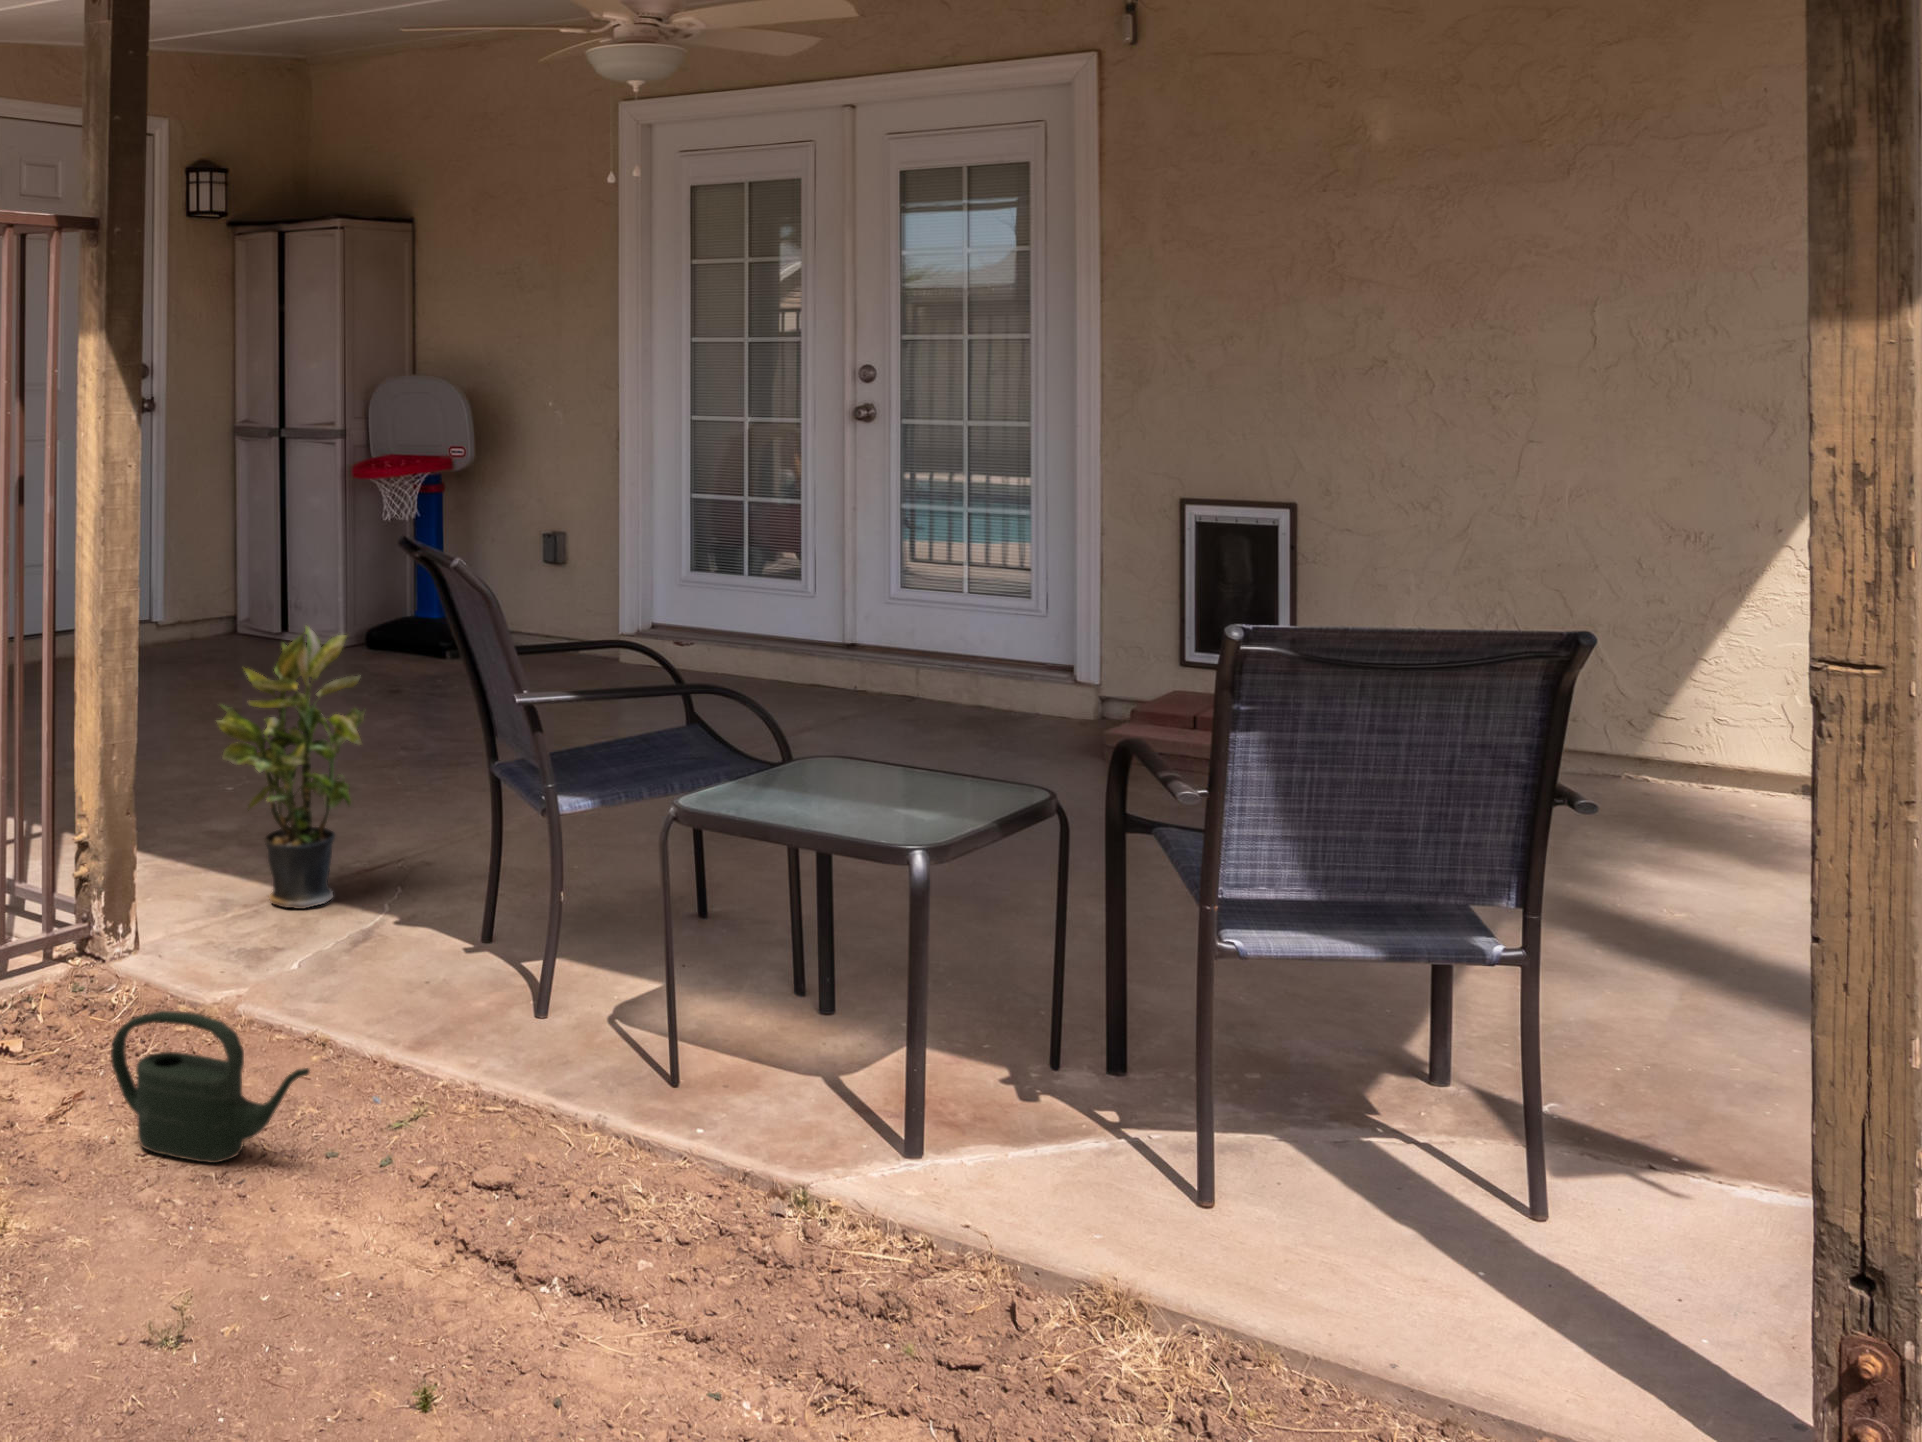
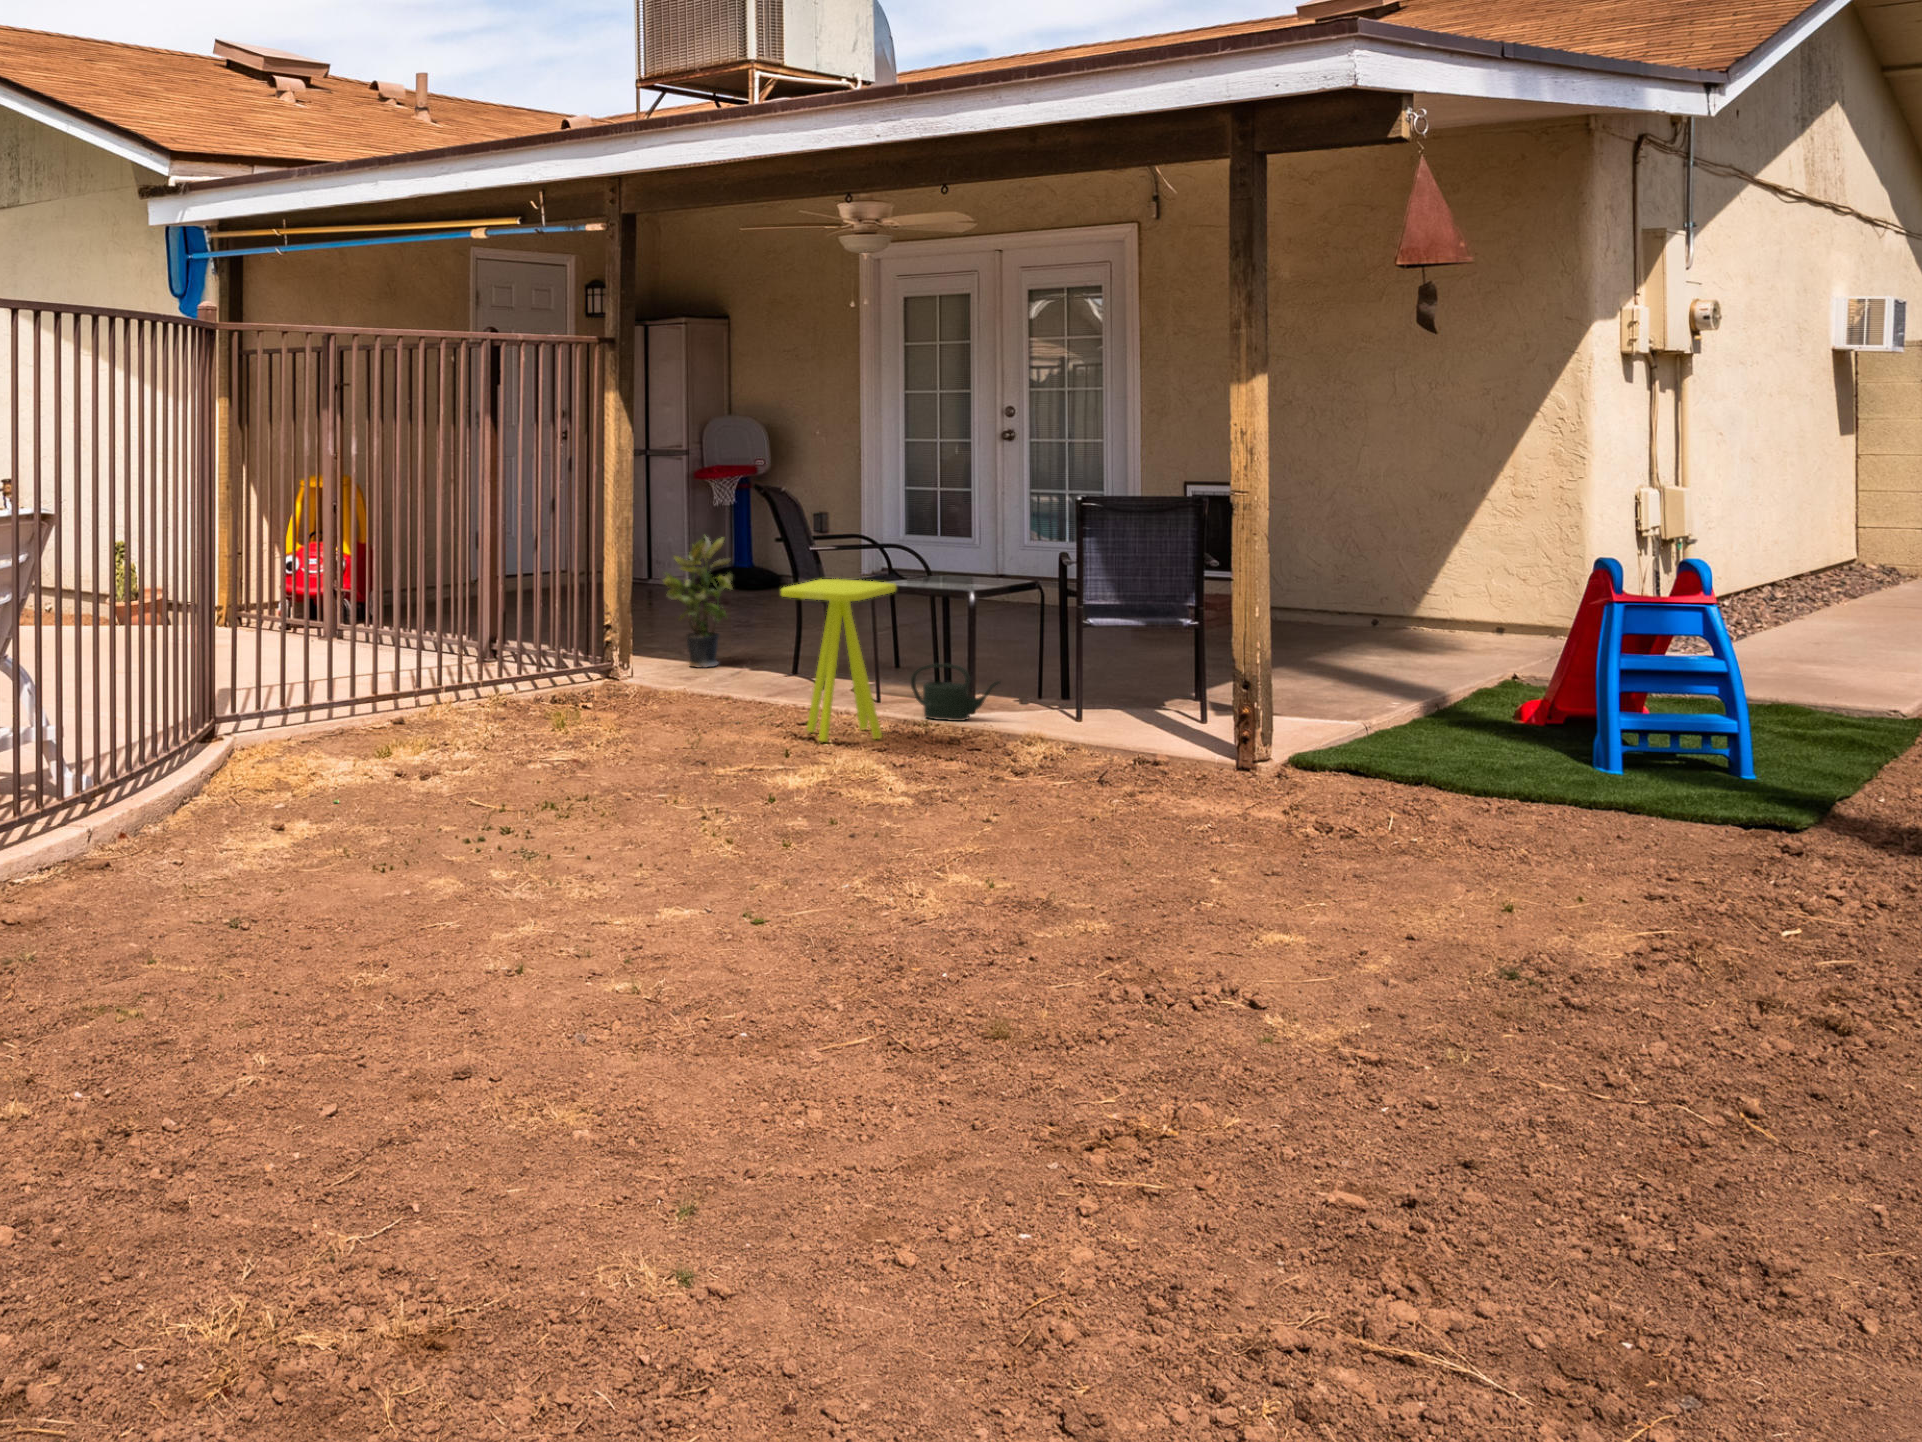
side table: none [423,826,743,1336] -> present [781,579,896,742]
watering can: present [111,1011,309,1163] -> present [911,664,1000,721]

